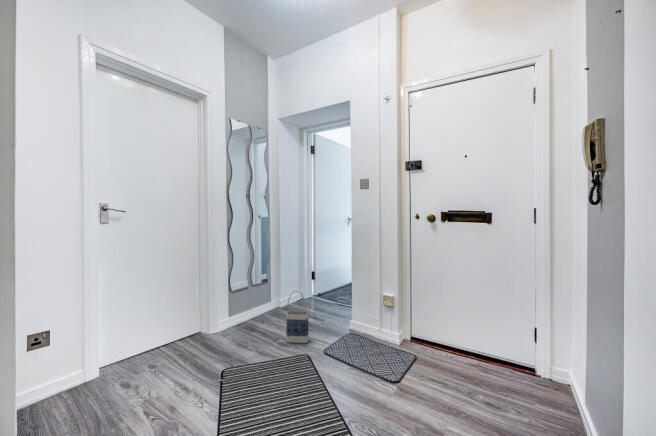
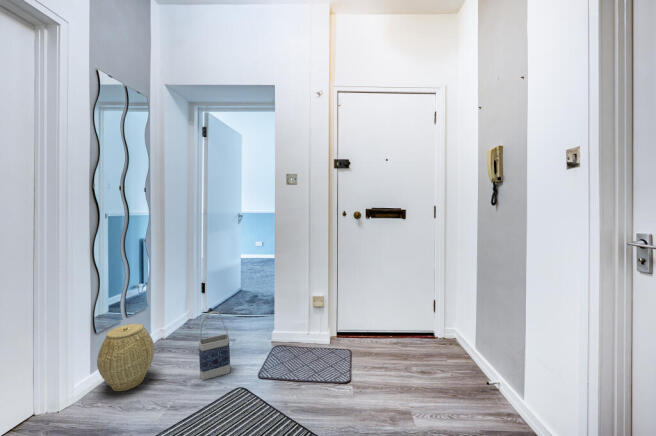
woven basket: none [229,290,263,334] -> present [97,324,154,391]

